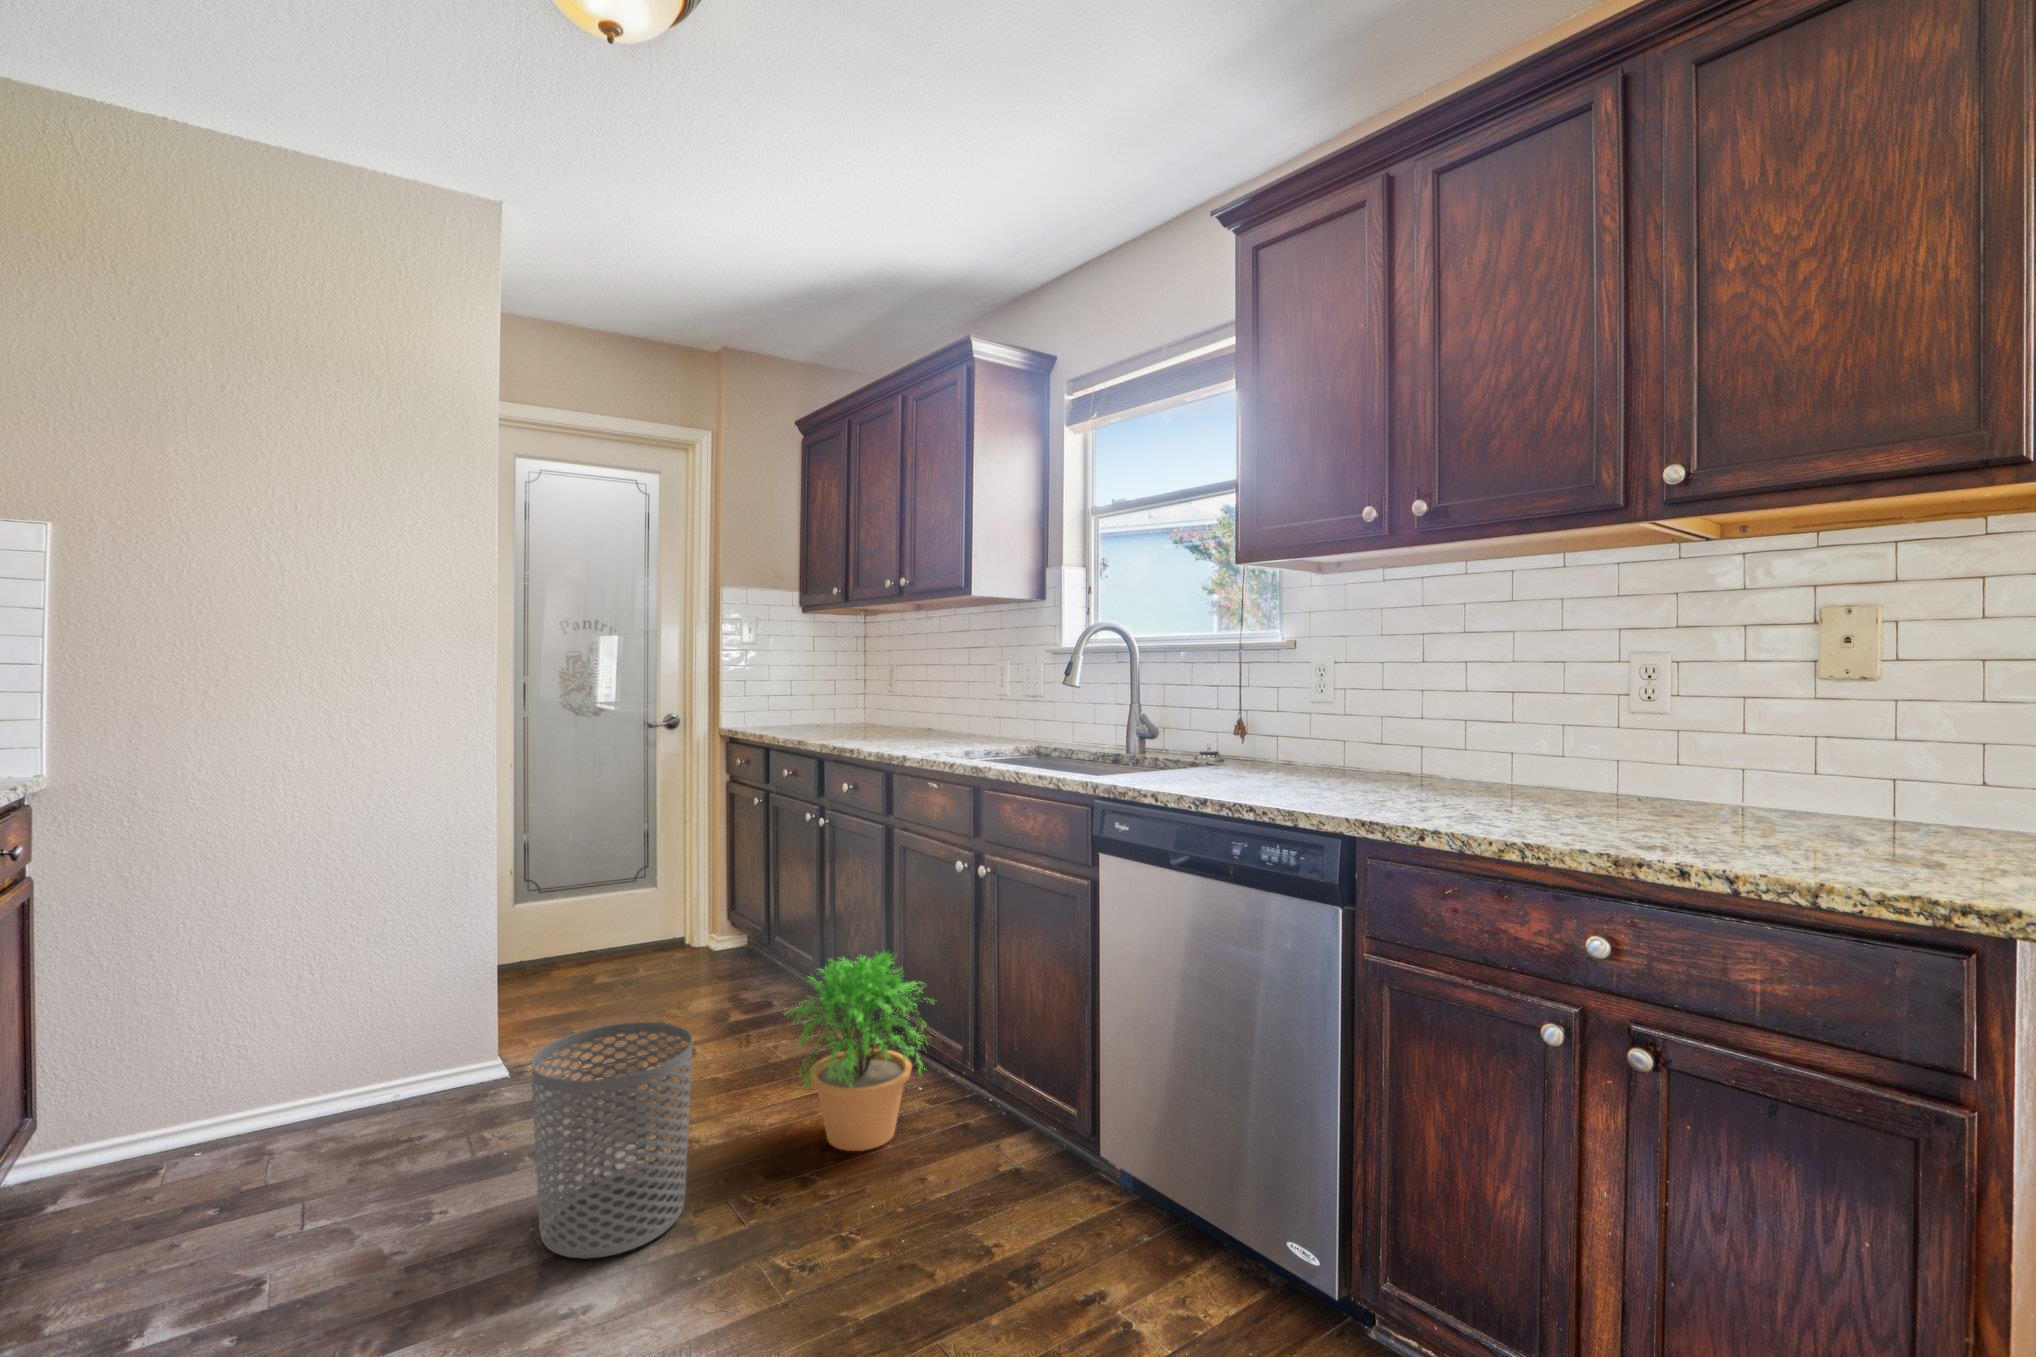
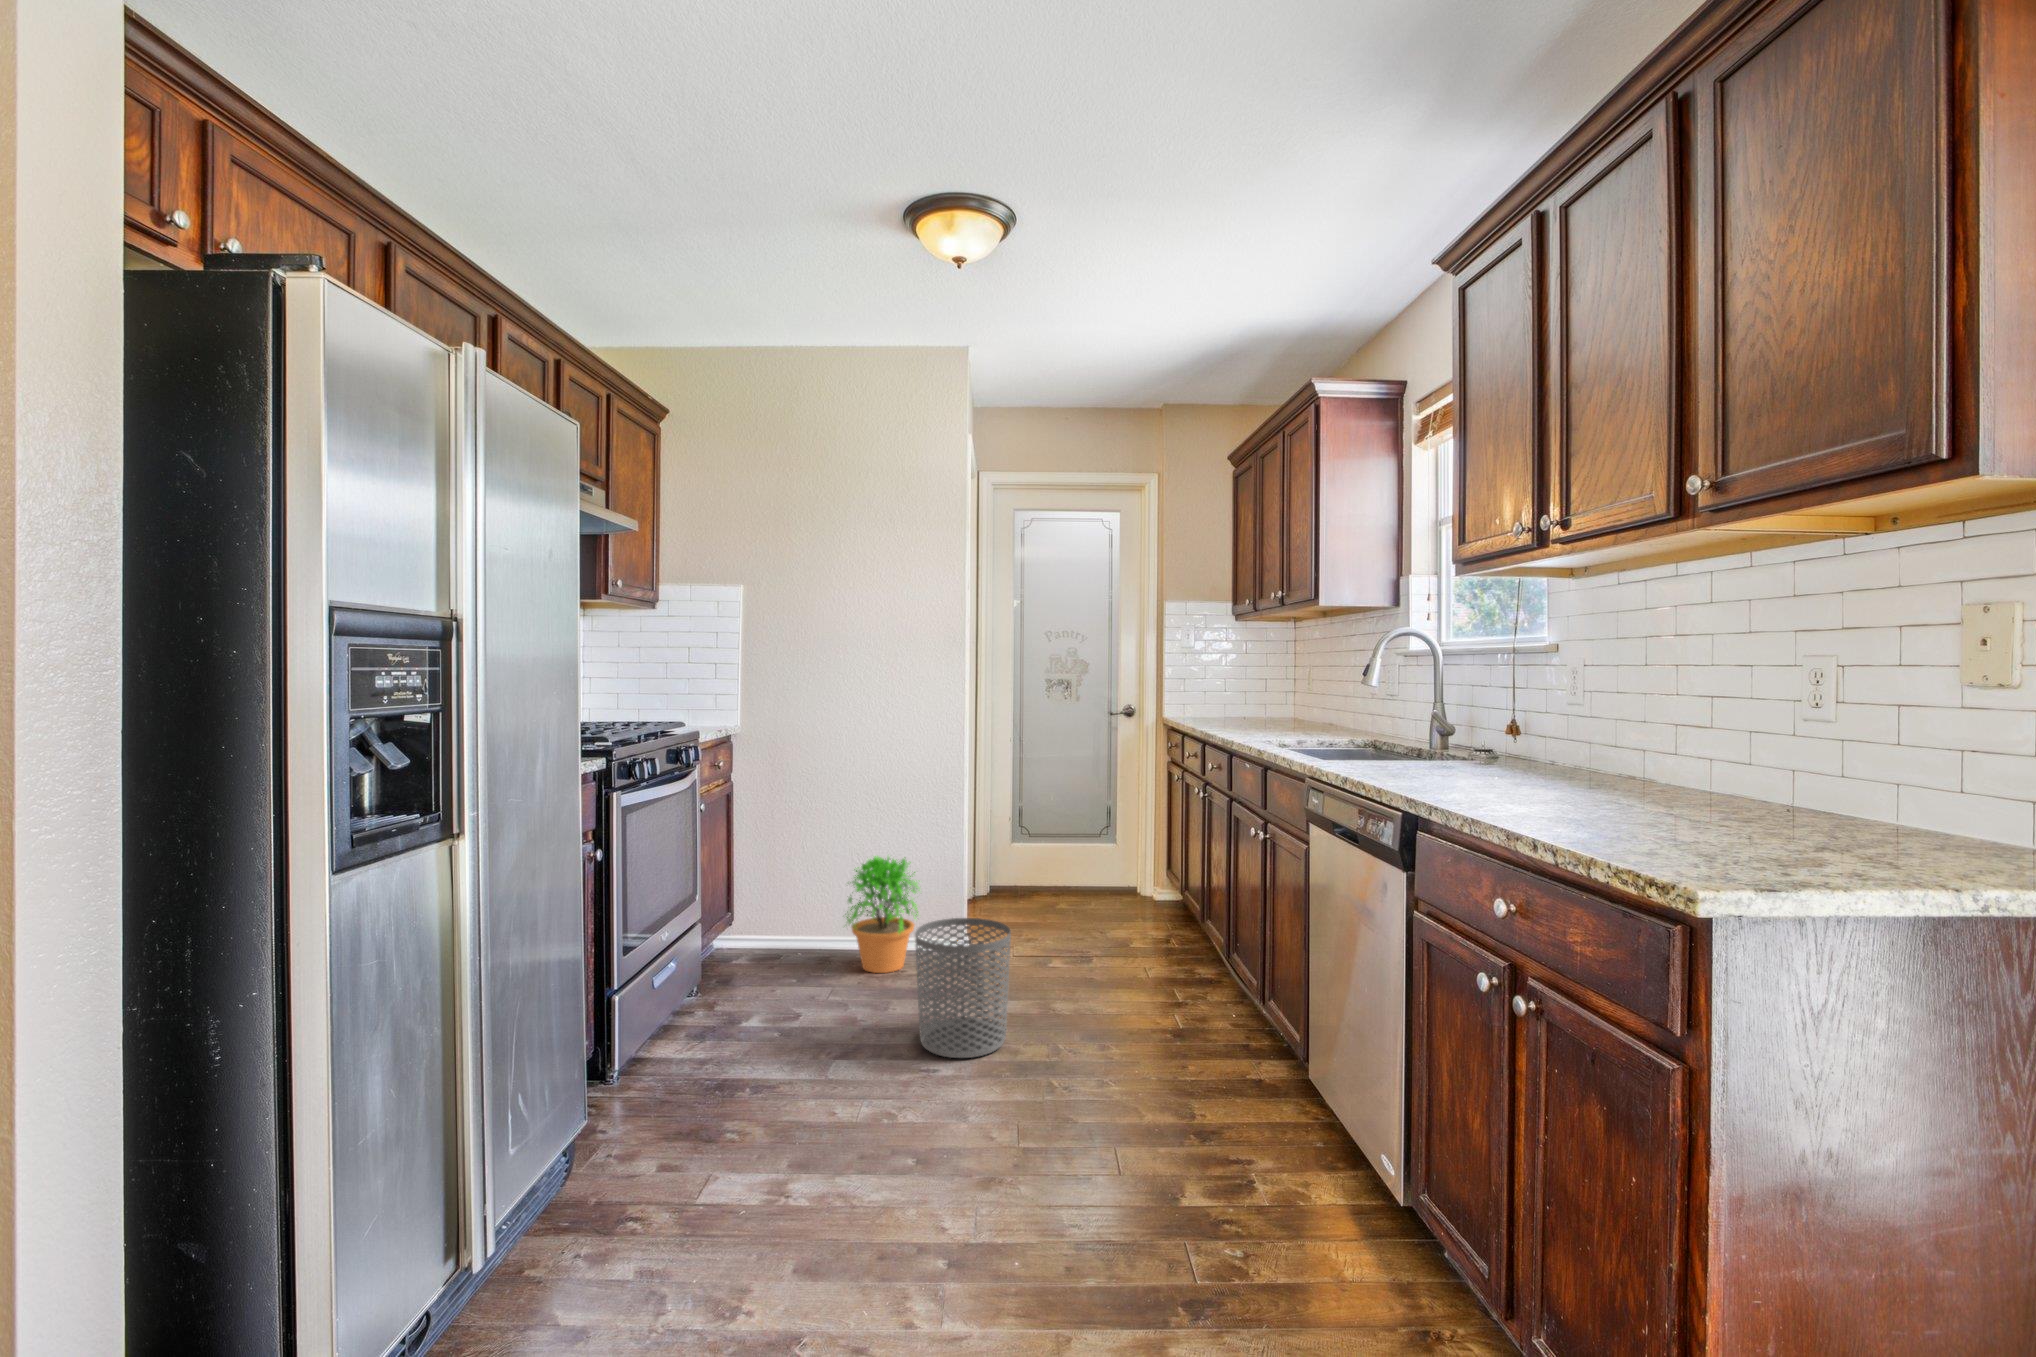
potted plant: present [787,951,924,1151] -> present [845,856,920,973]

